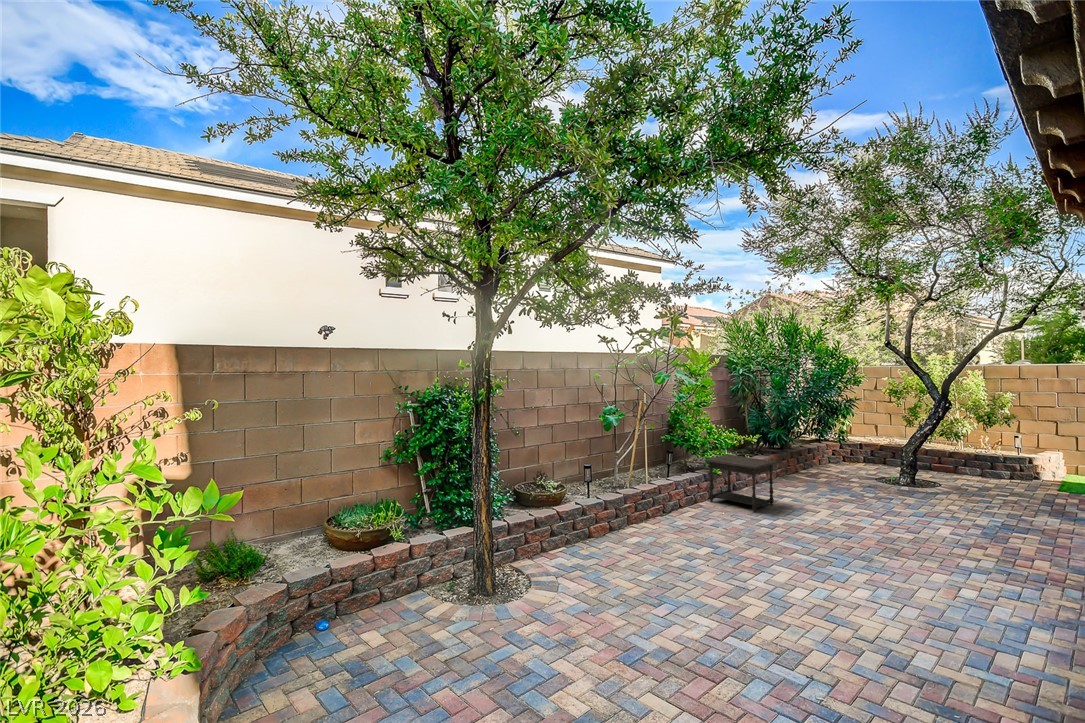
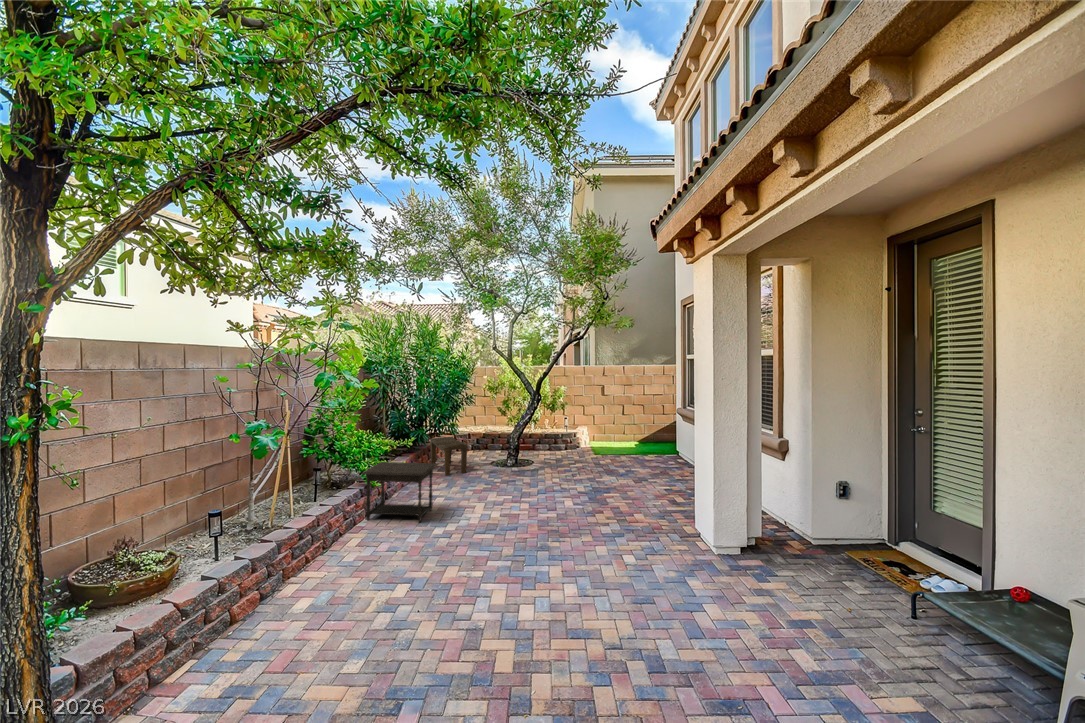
bench: none [802,443,837,482] -> present [430,437,467,476]

